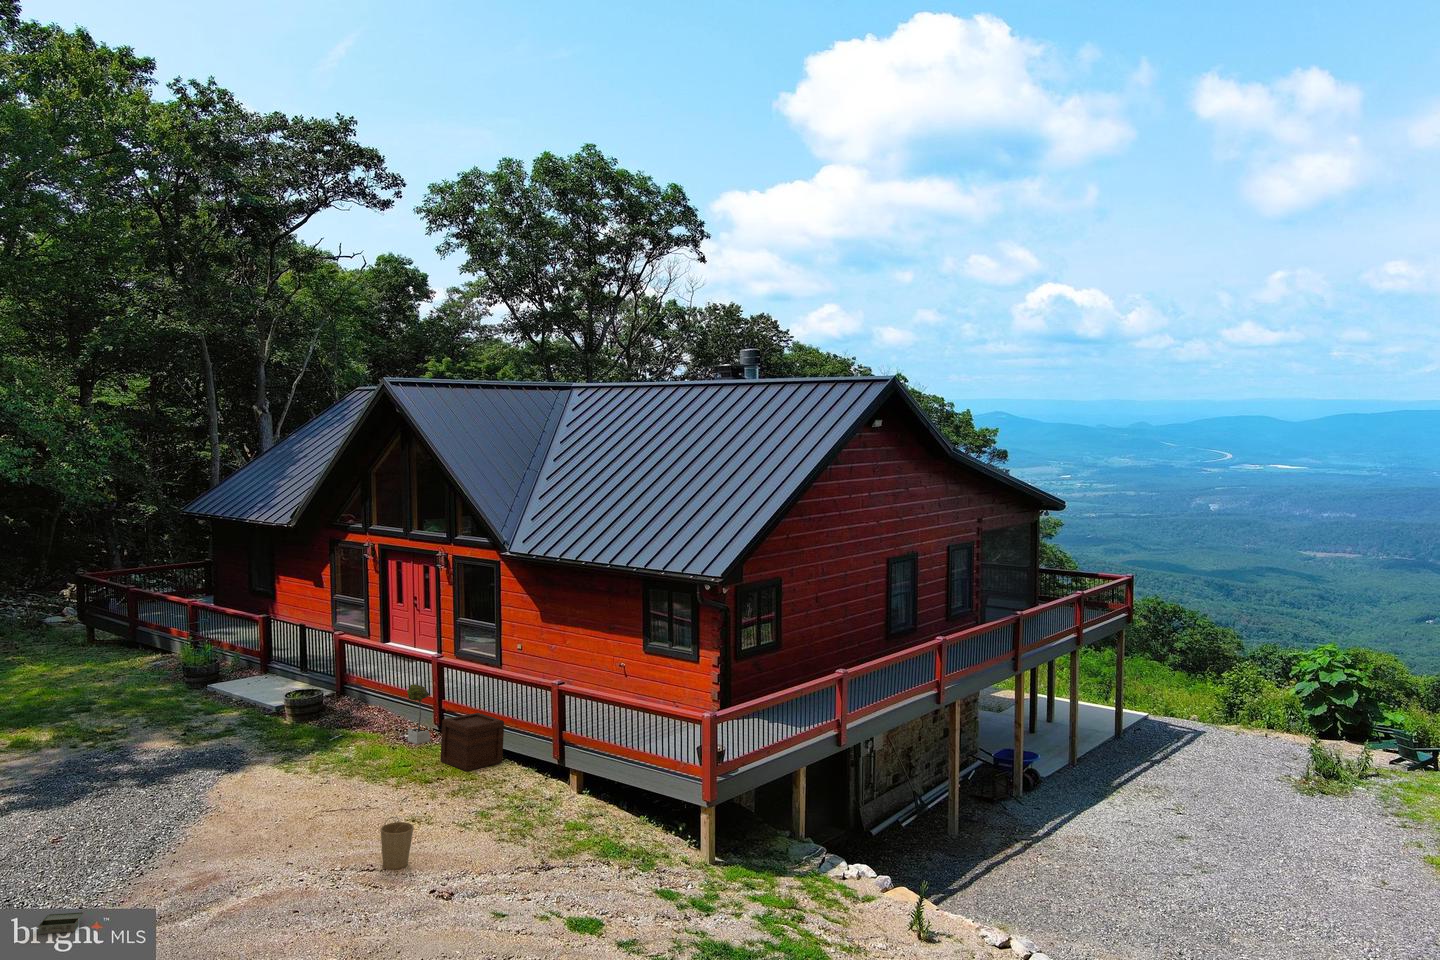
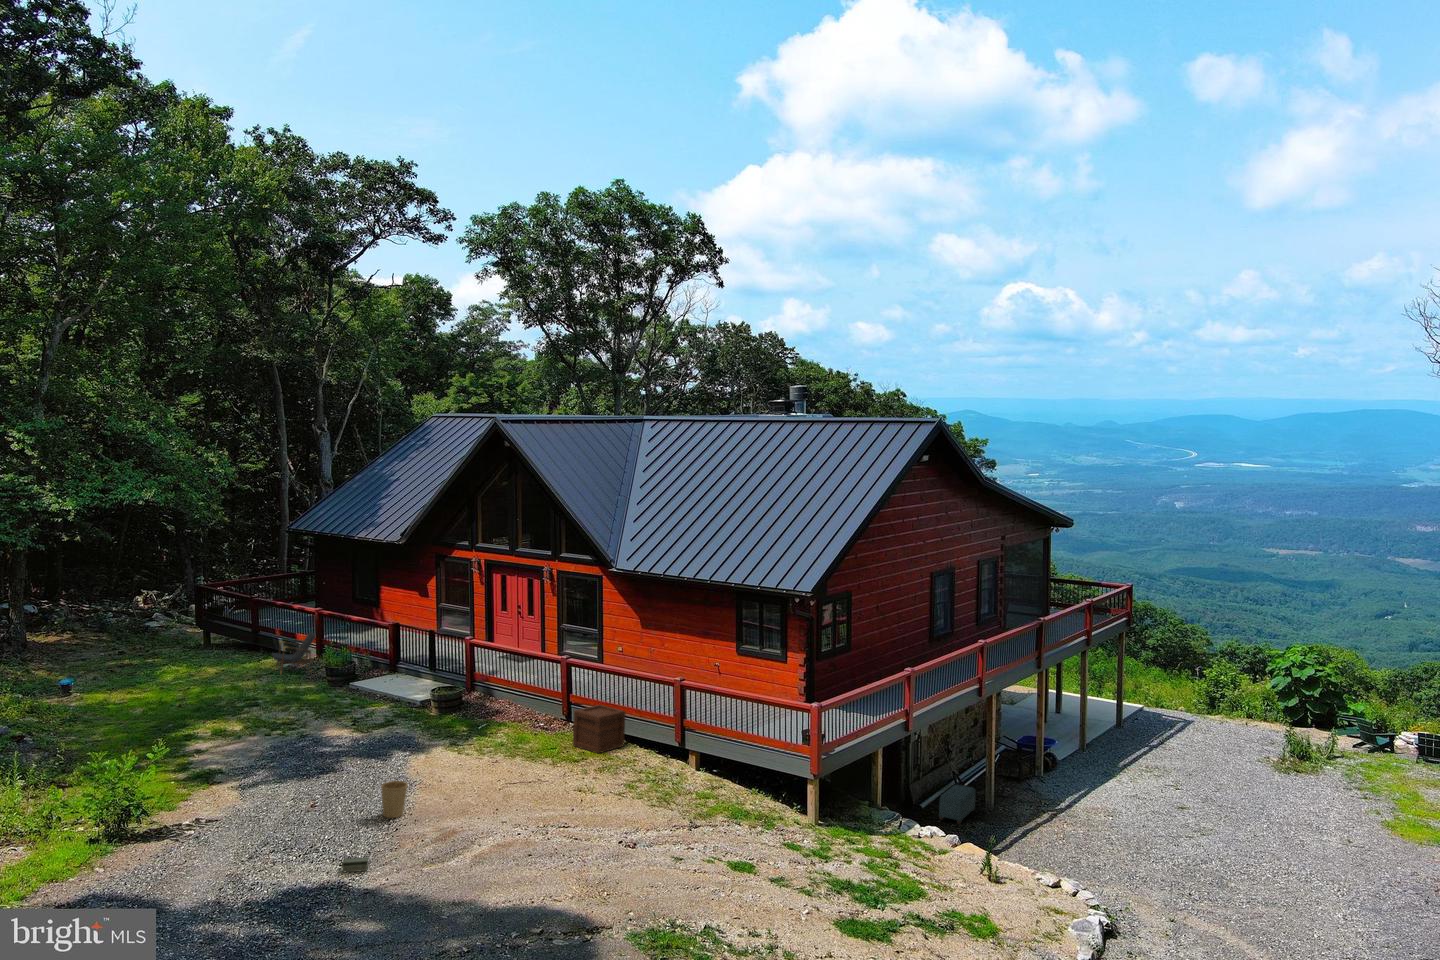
lounge chair: none [142,625,192,674] -> present [272,632,316,674]
potted tree: present [407,684,430,744] -> none [535,681,555,732]
bench: none [894,807,939,854] -> present [939,785,976,824]
basket: present [380,817,414,870] -> present [381,777,408,818]

